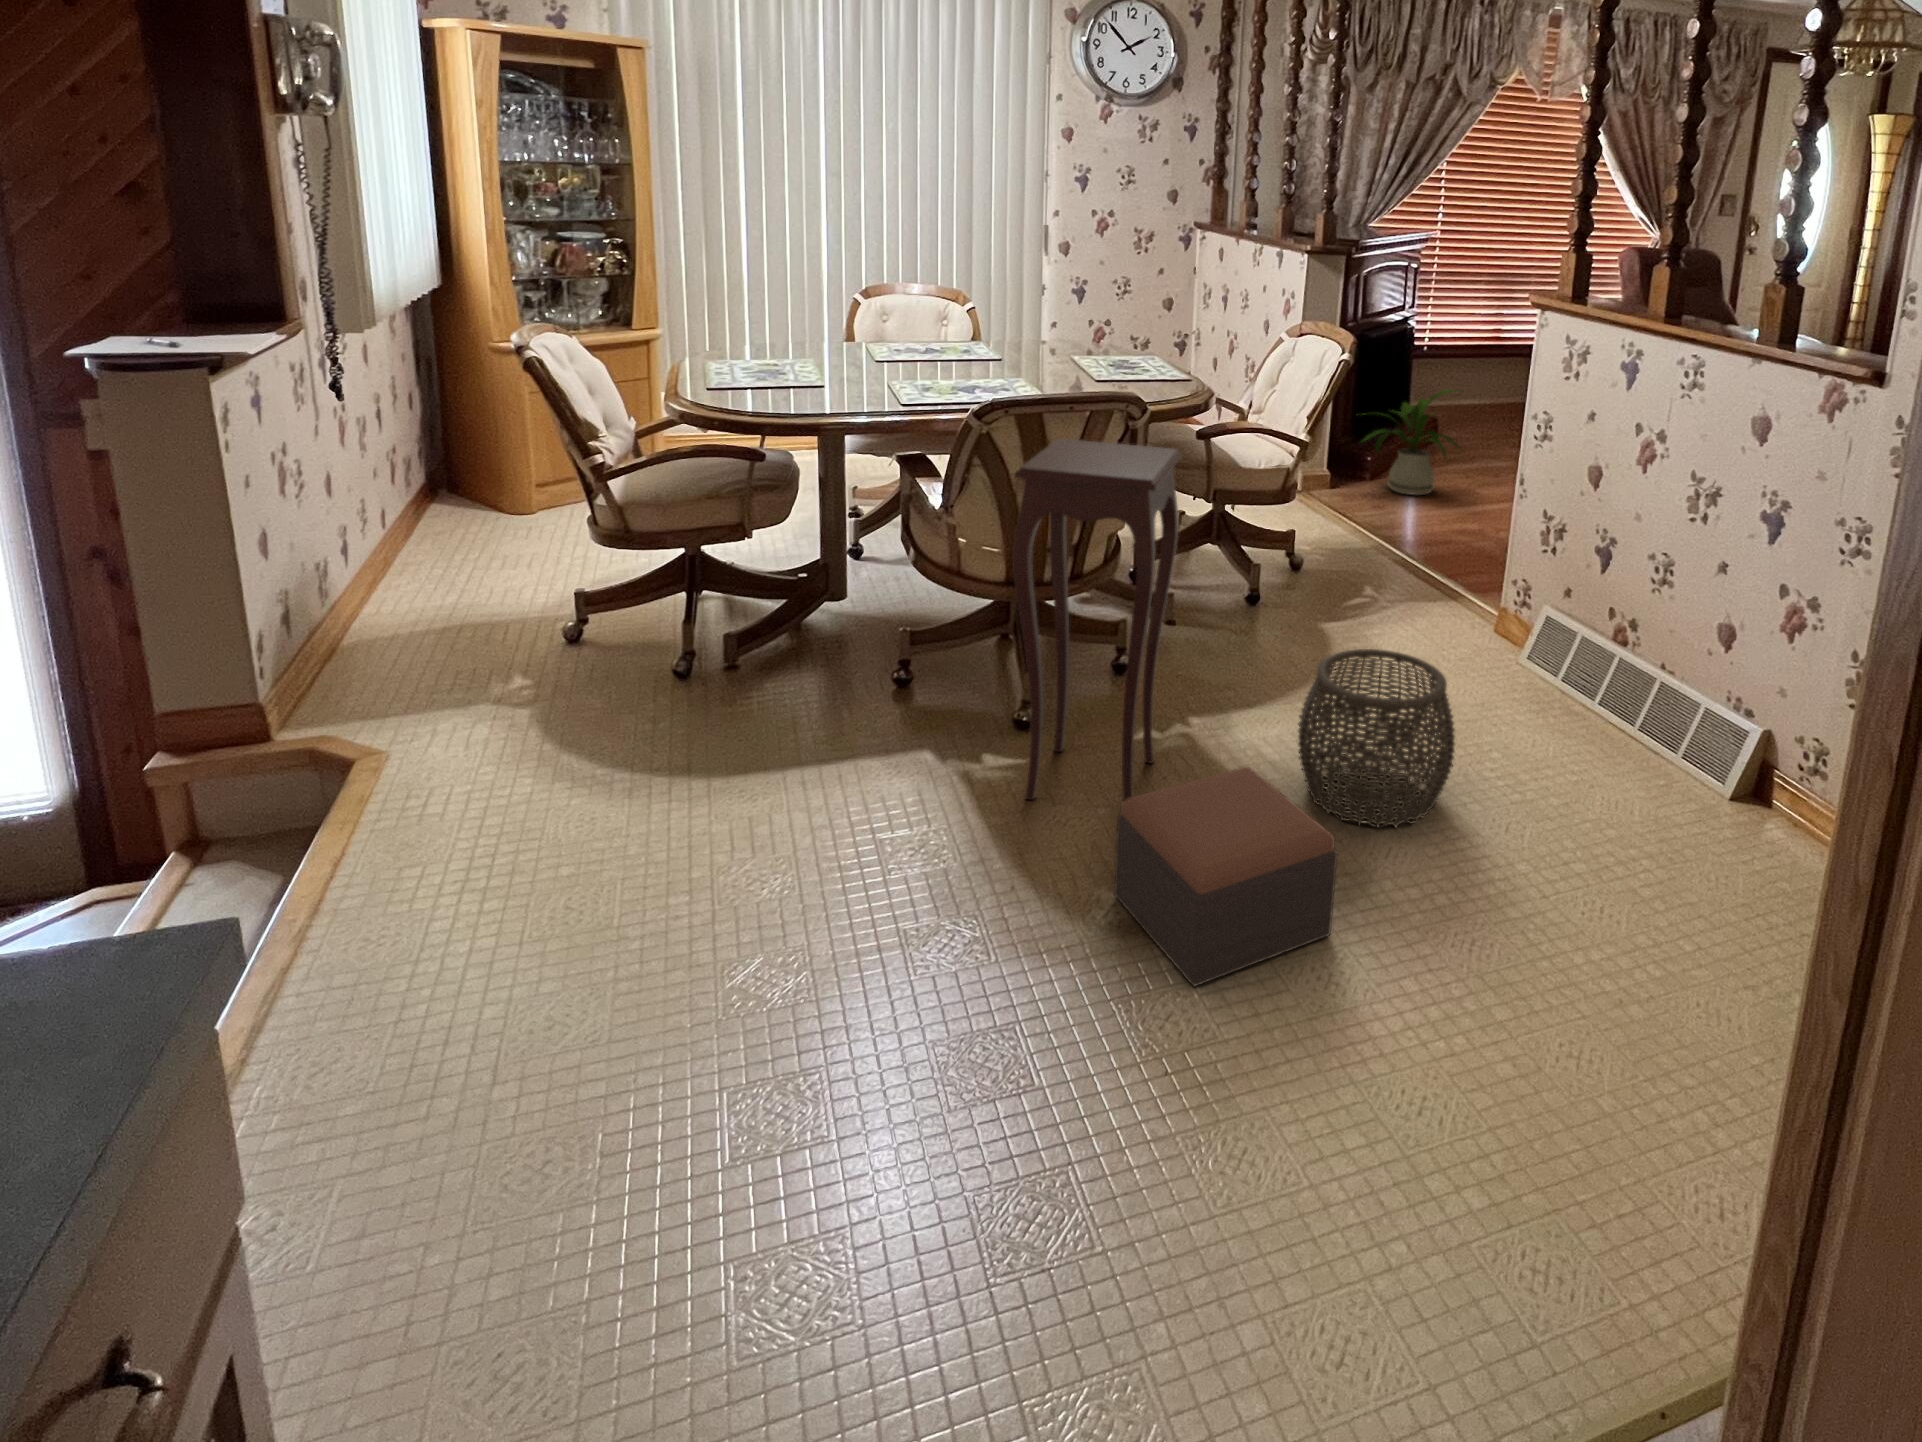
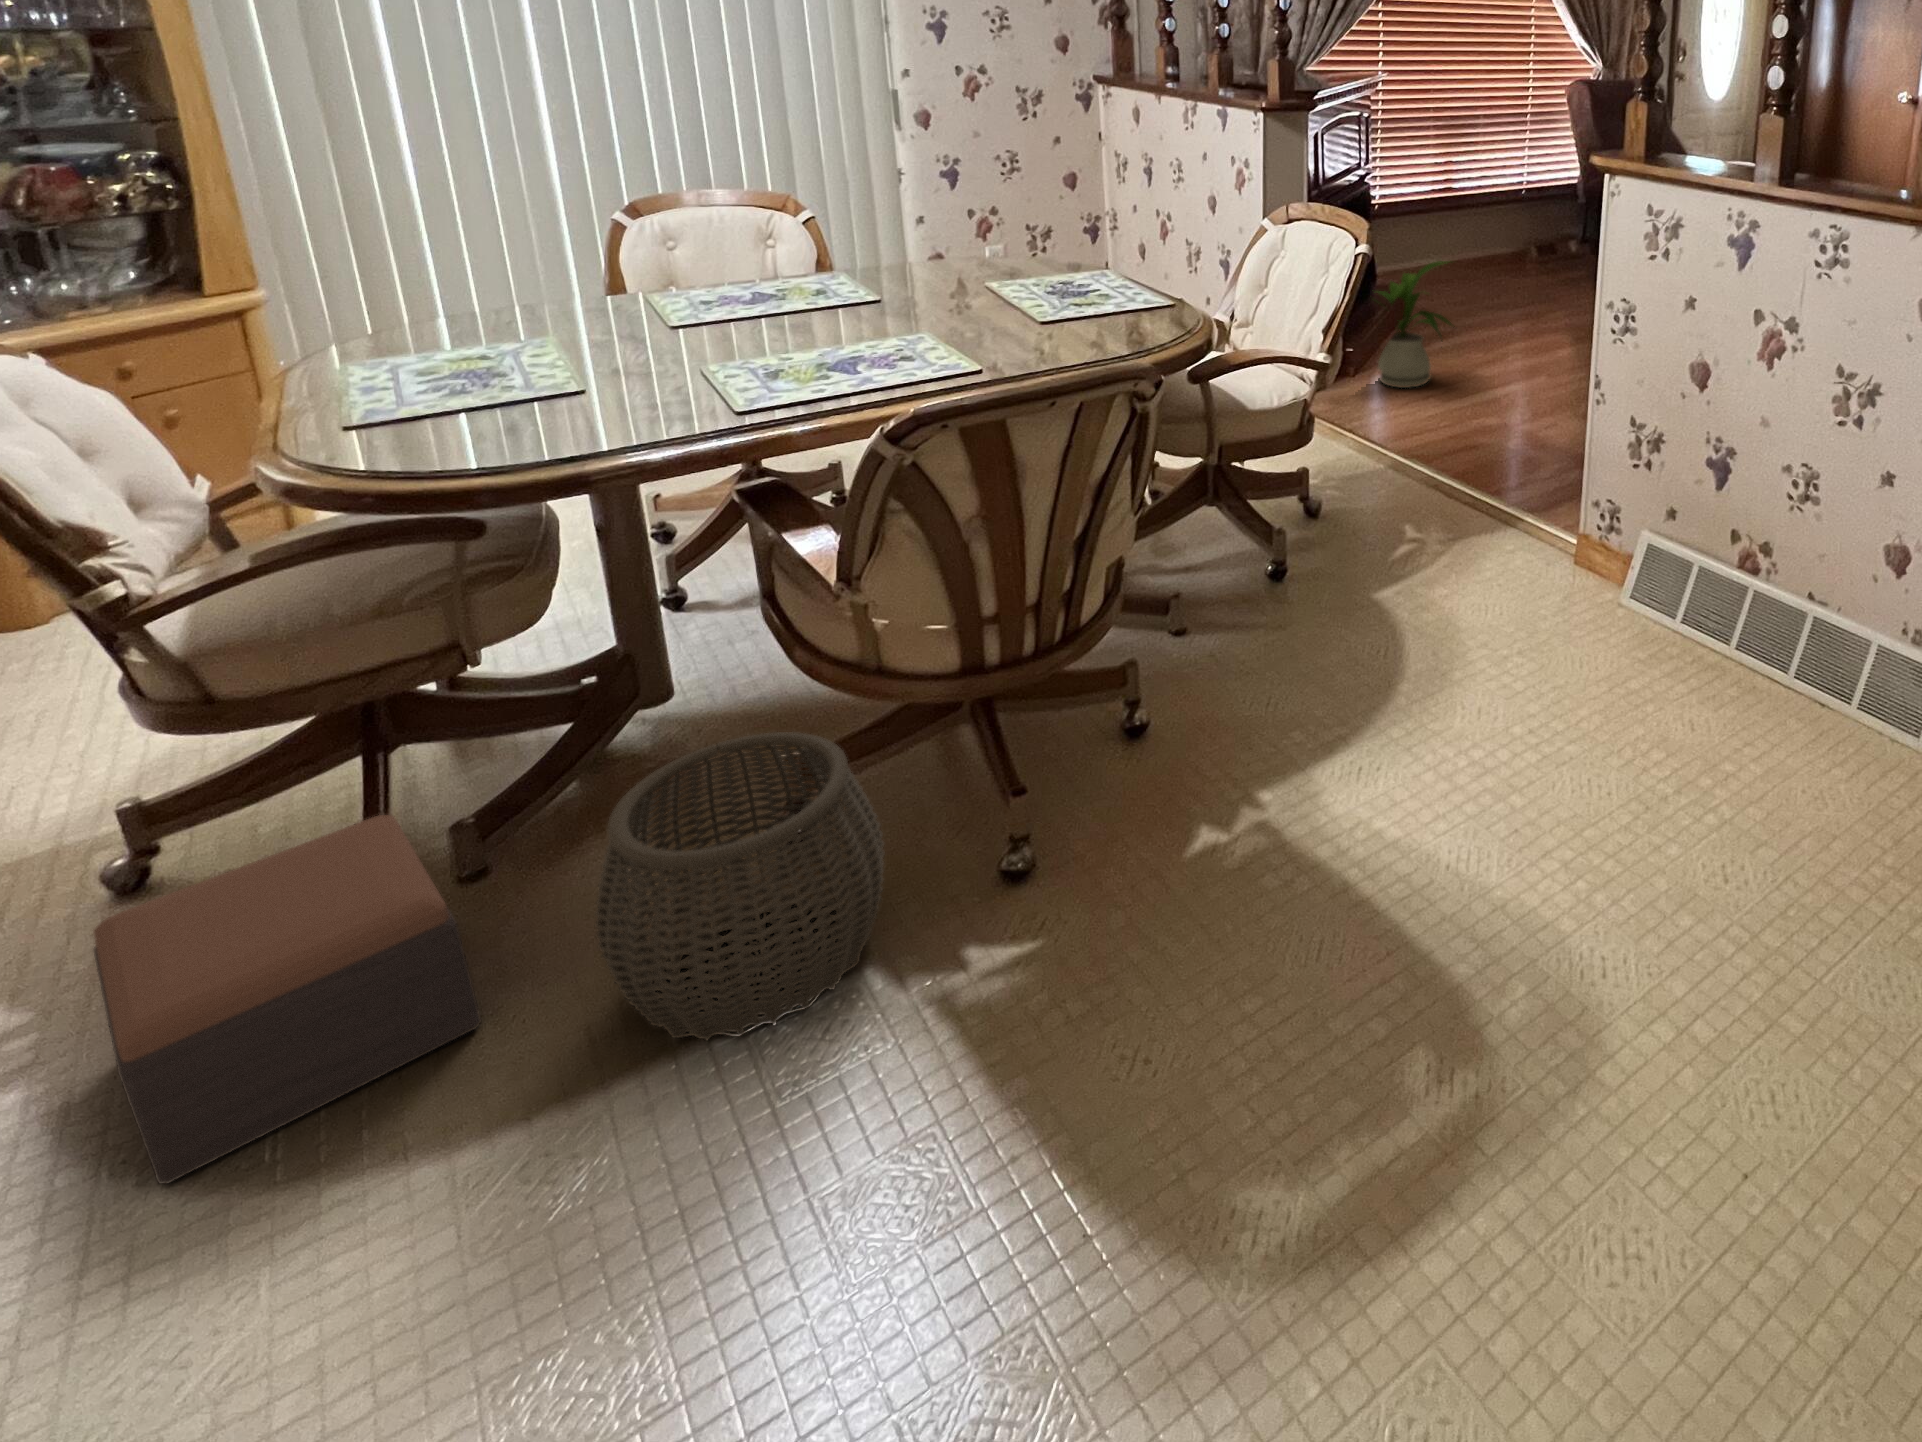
side table: present [1013,439,1182,801] -> none [992,448,1244,1027]
woven basket: present [1298,649,1455,827] -> present [595,732,885,1040]
footstool: present [1114,767,1338,986] -> present [93,815,481,1184]

